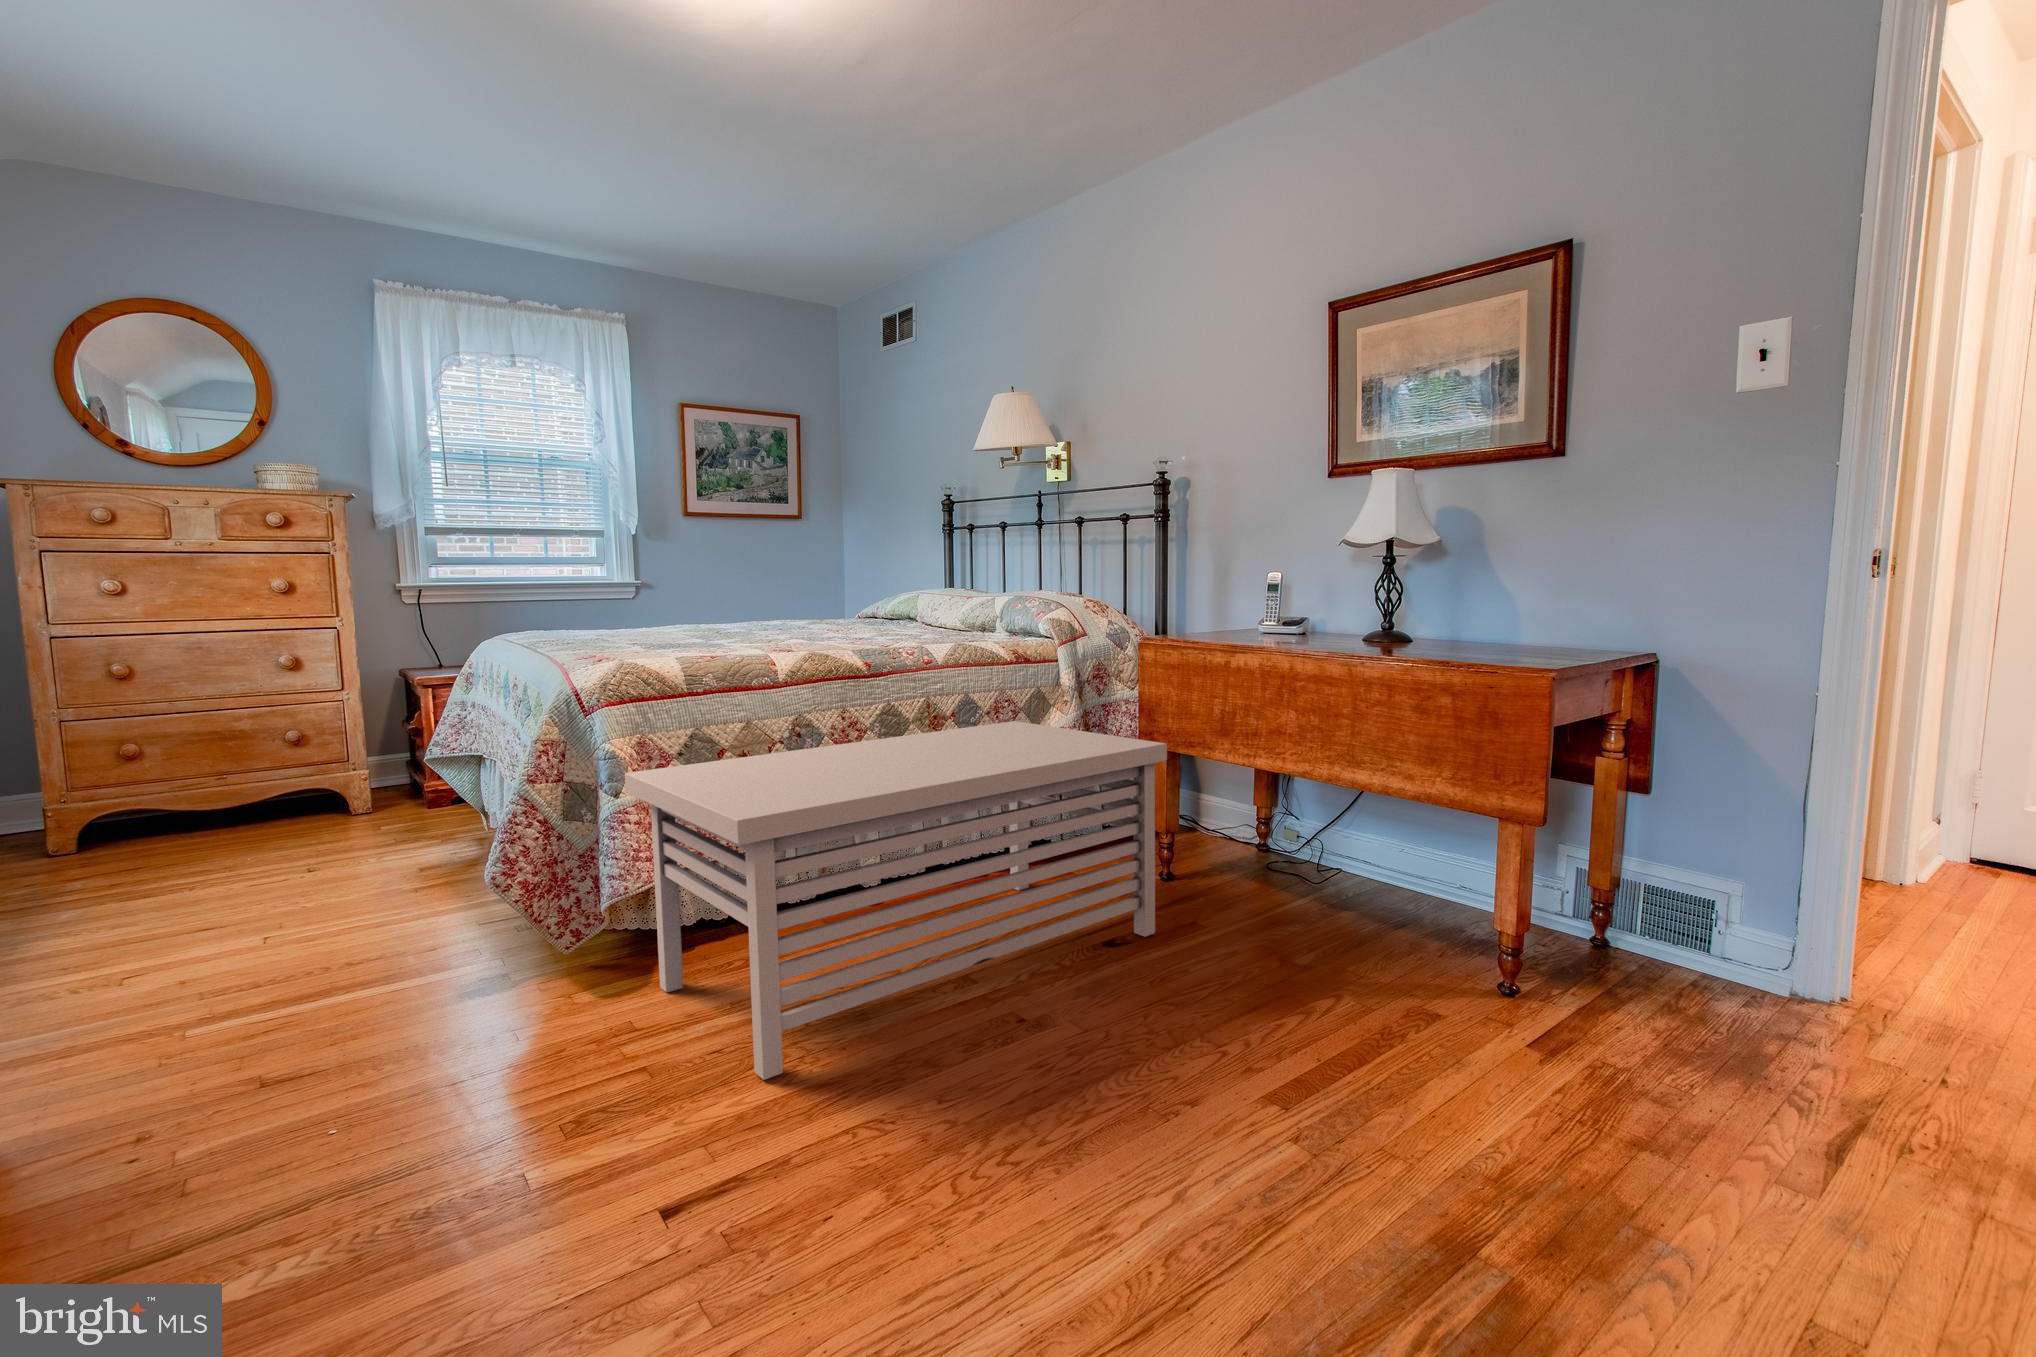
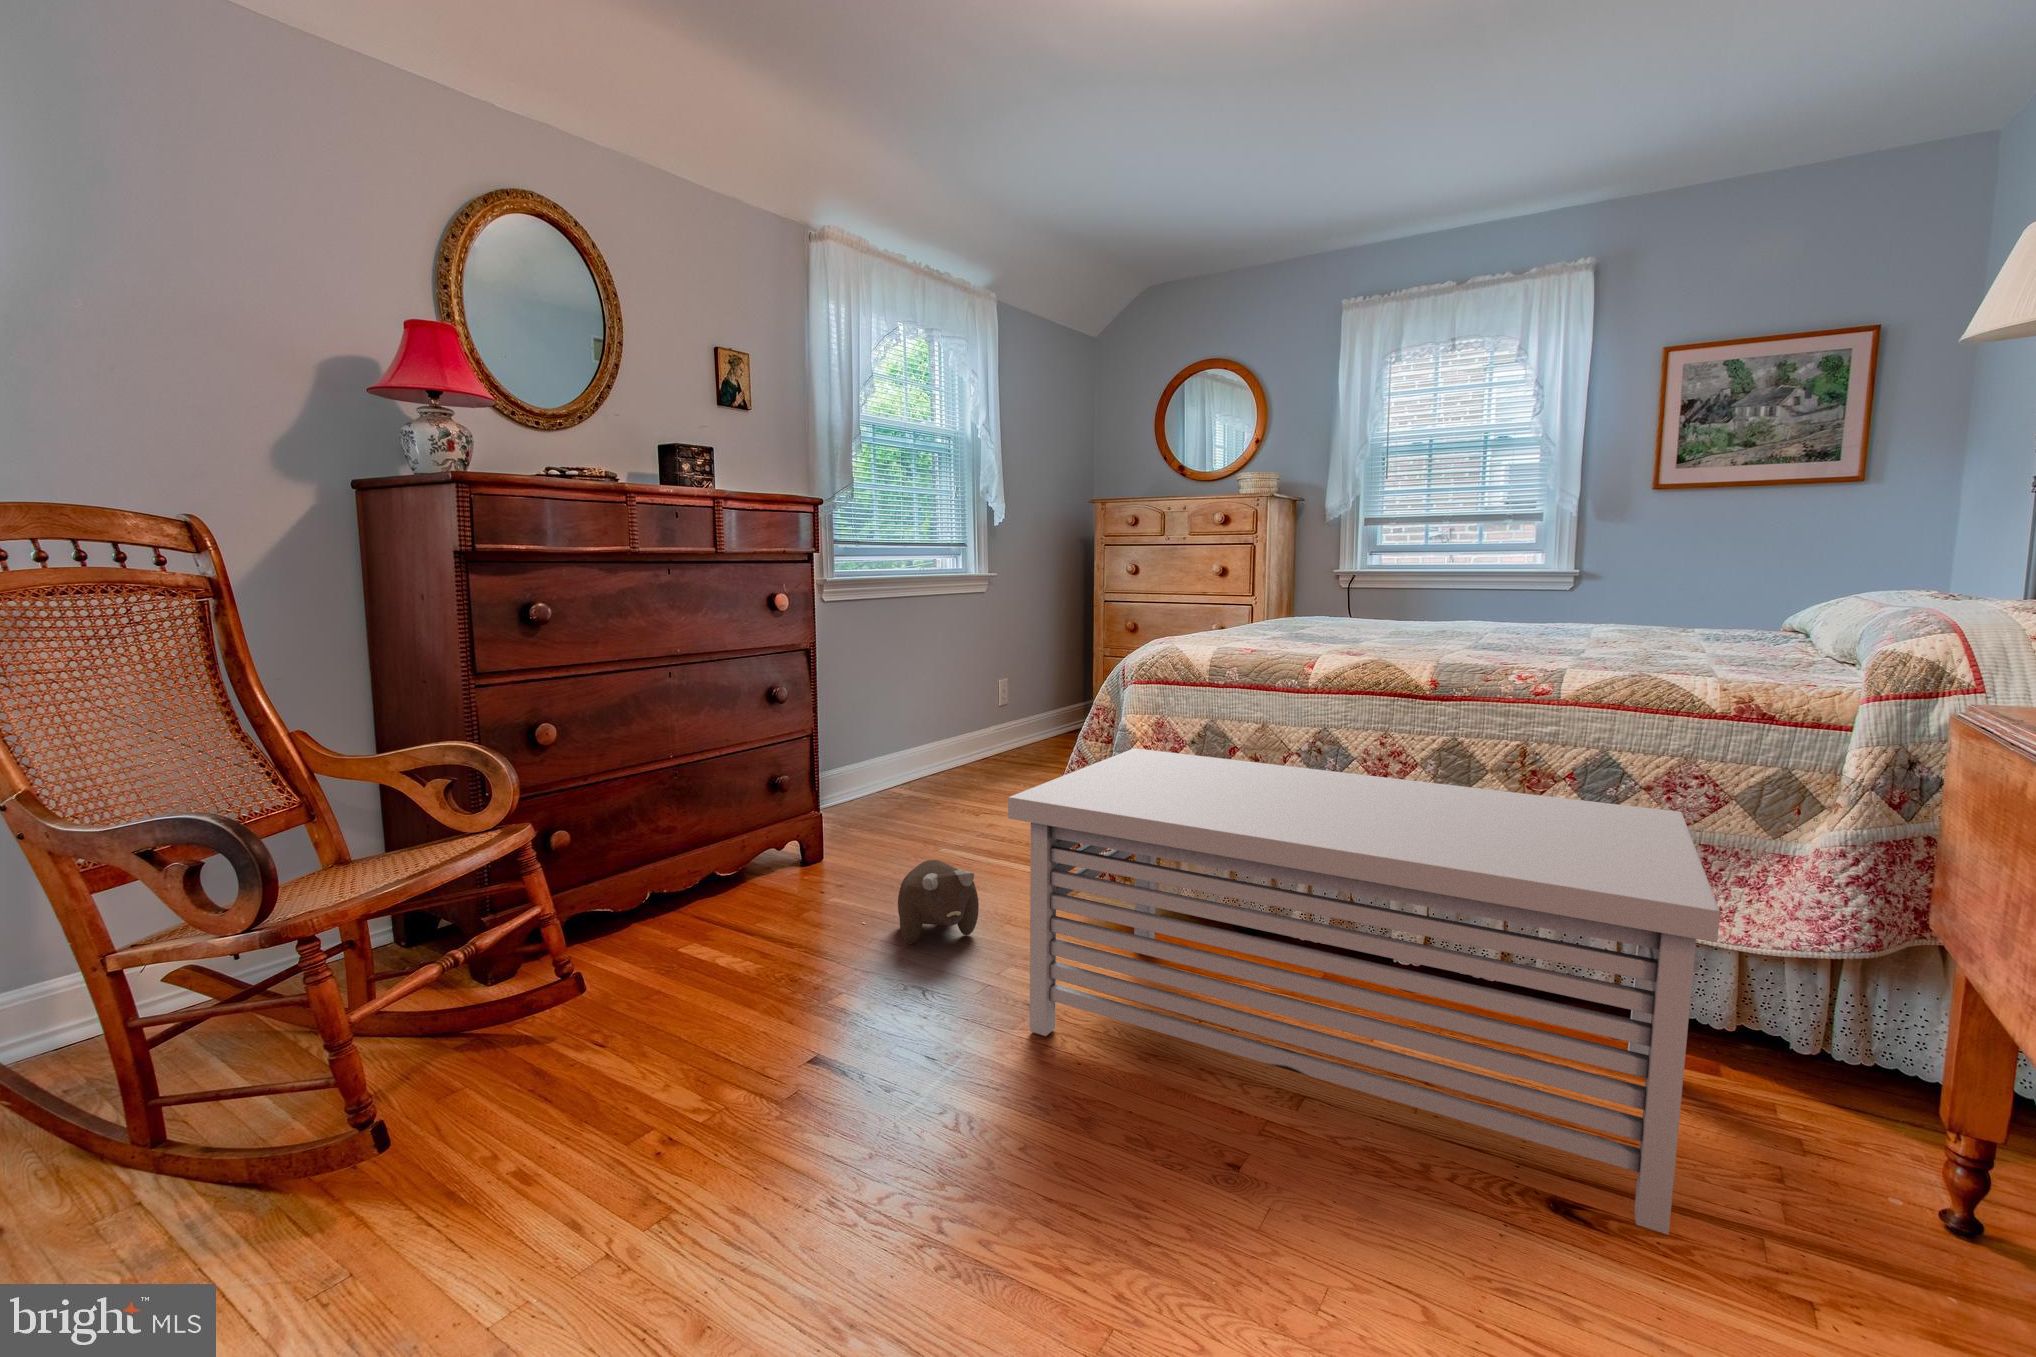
plush toy: none [340,979,537,1135] -> present [898,860,979,944]

